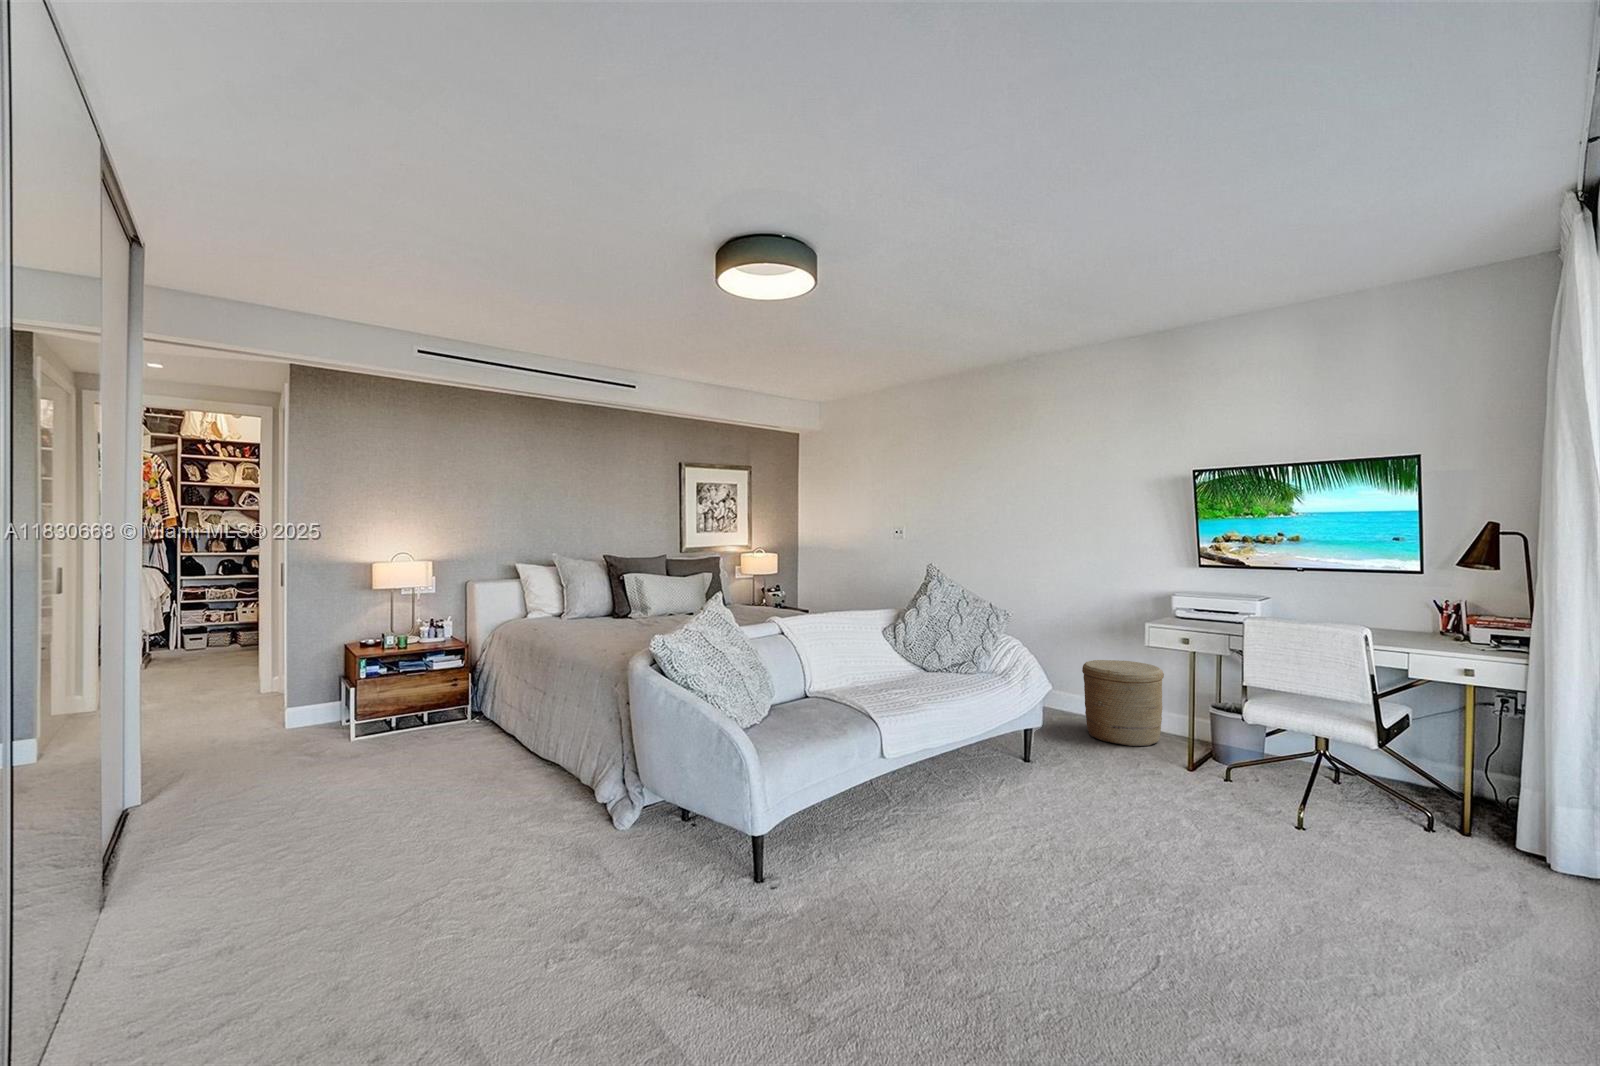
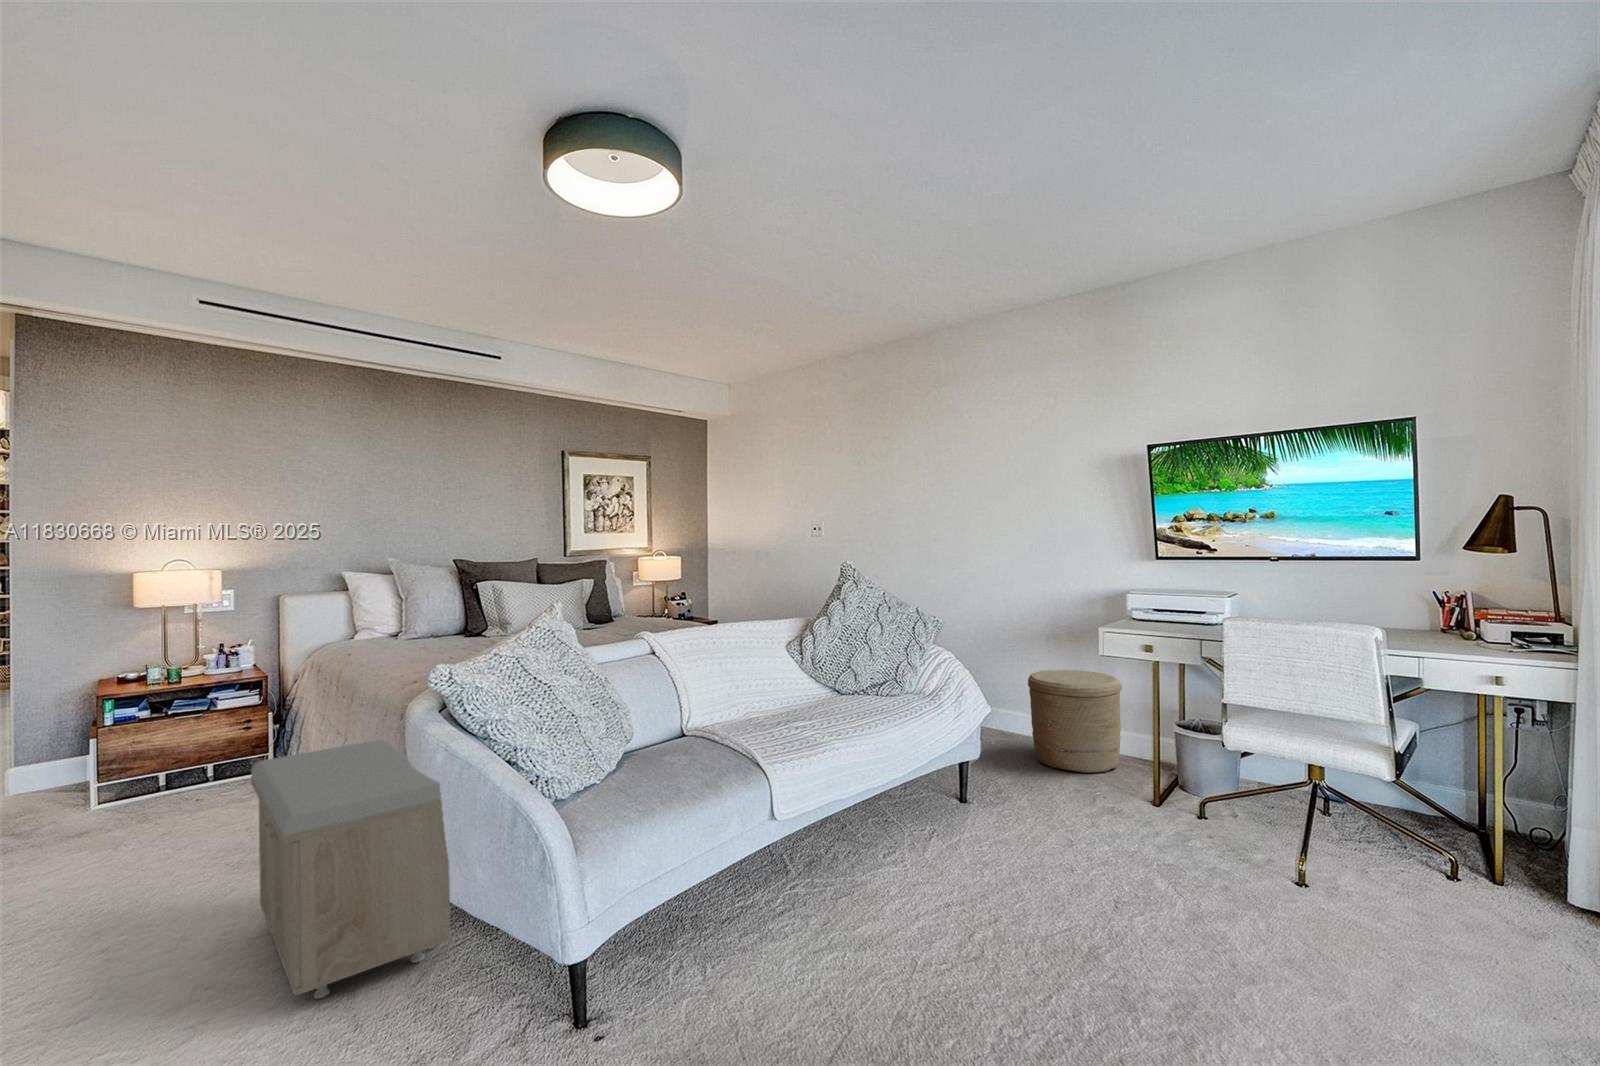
storage bench: none [509,692,657,864] -> present [251,740,450,998]

